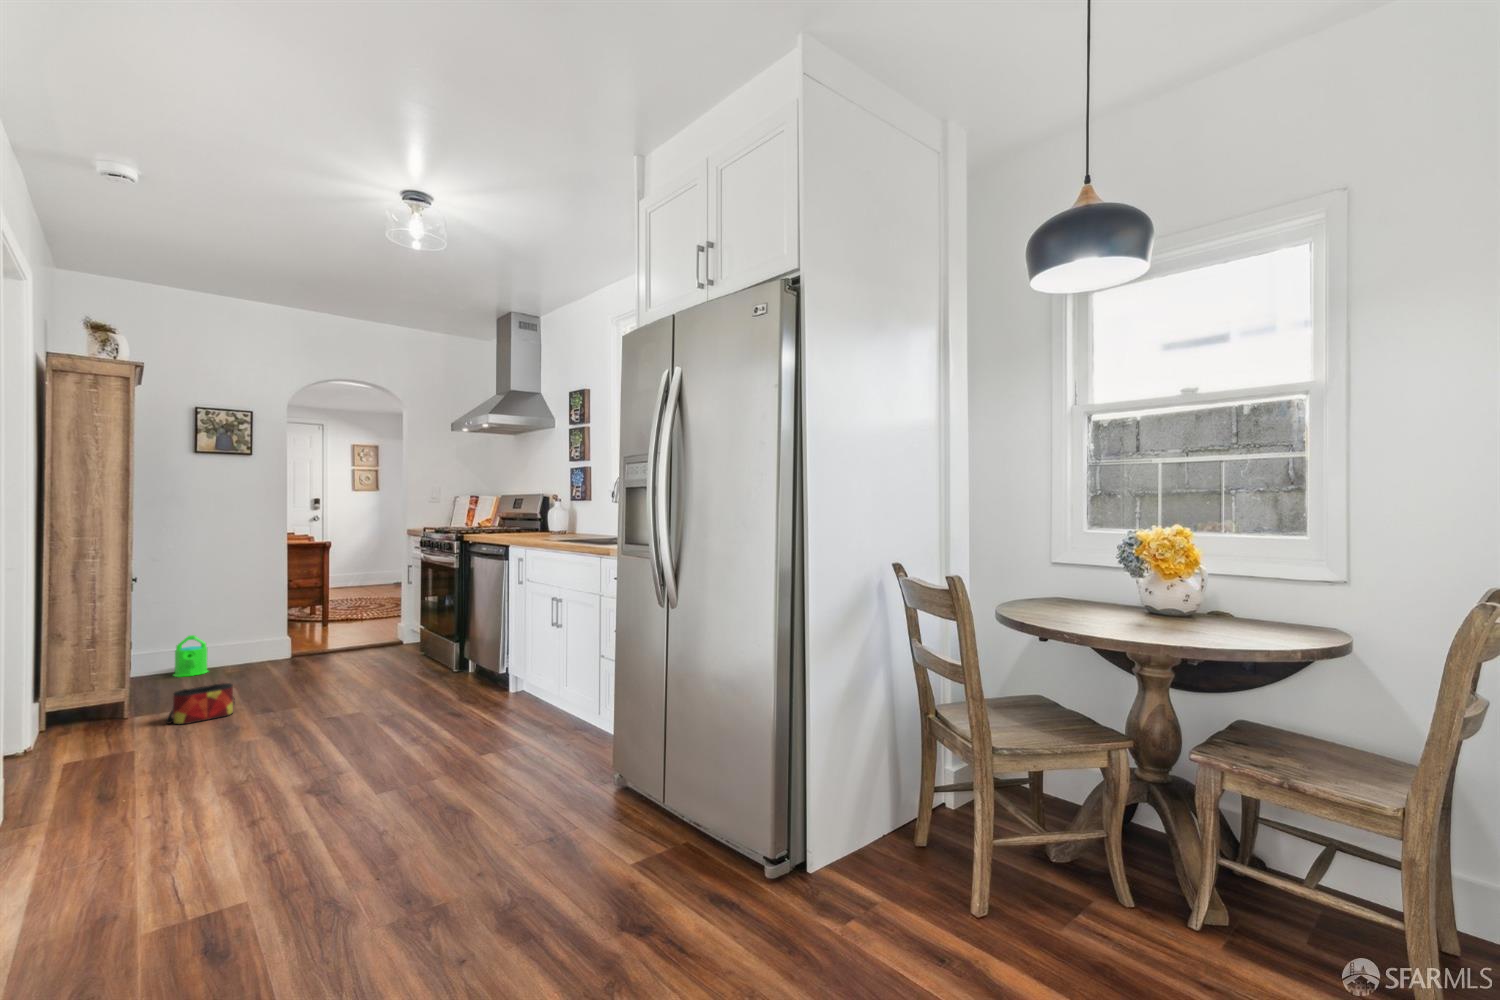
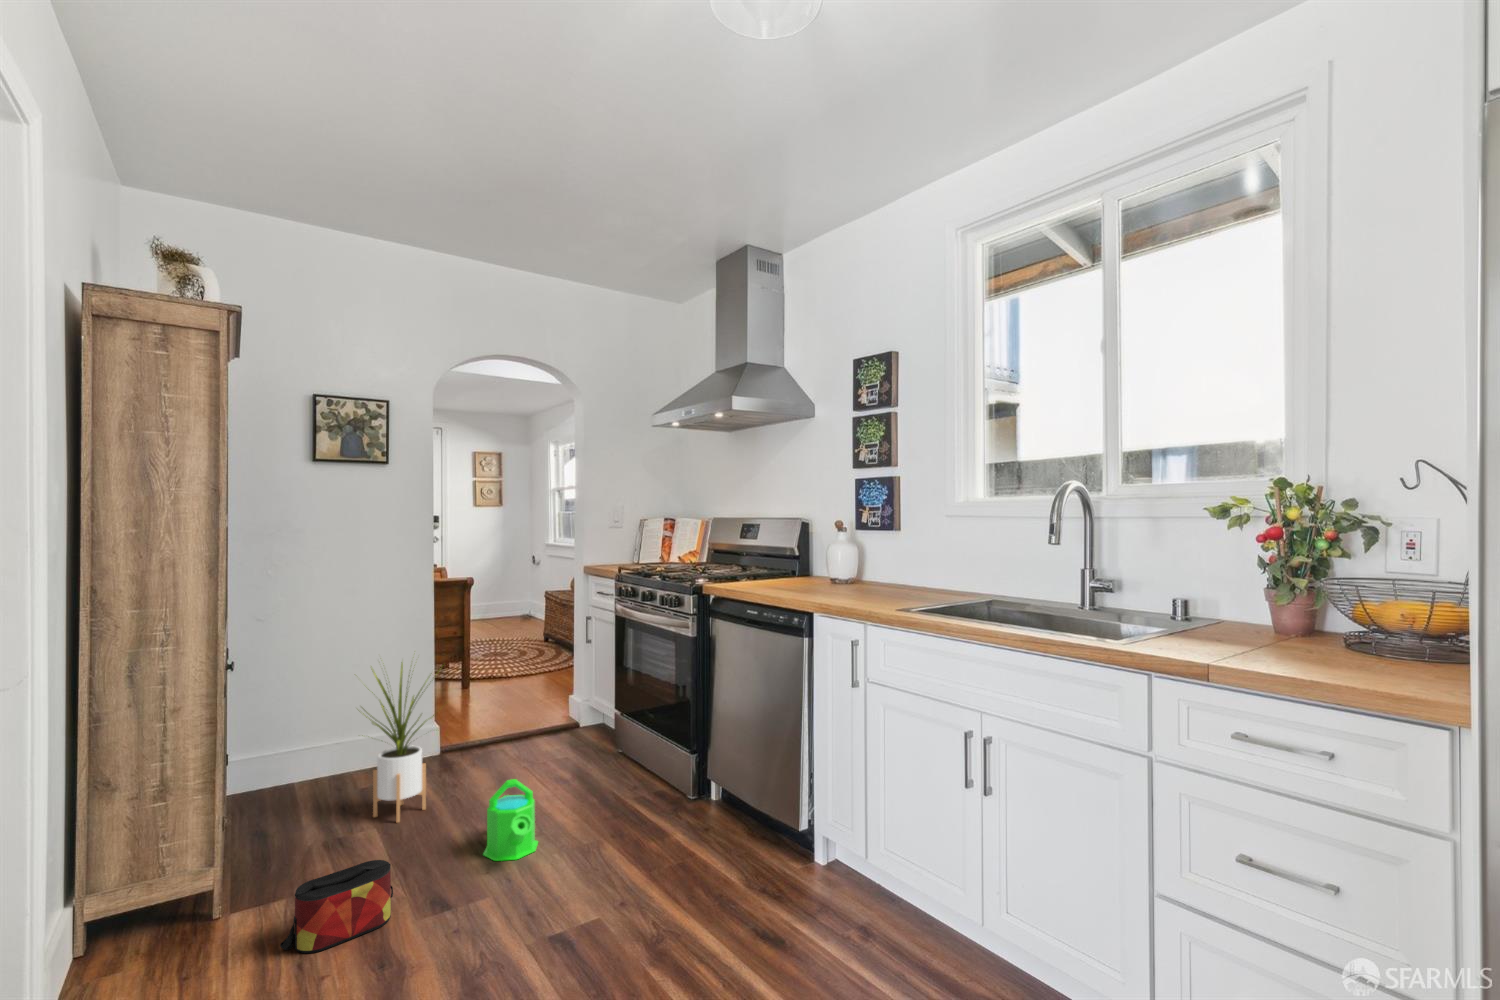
house plant: none [219,577,286,684] -> present [363,662,434,822]
watering can: present [174,635,208,677] -> present [483,779,538,861]

